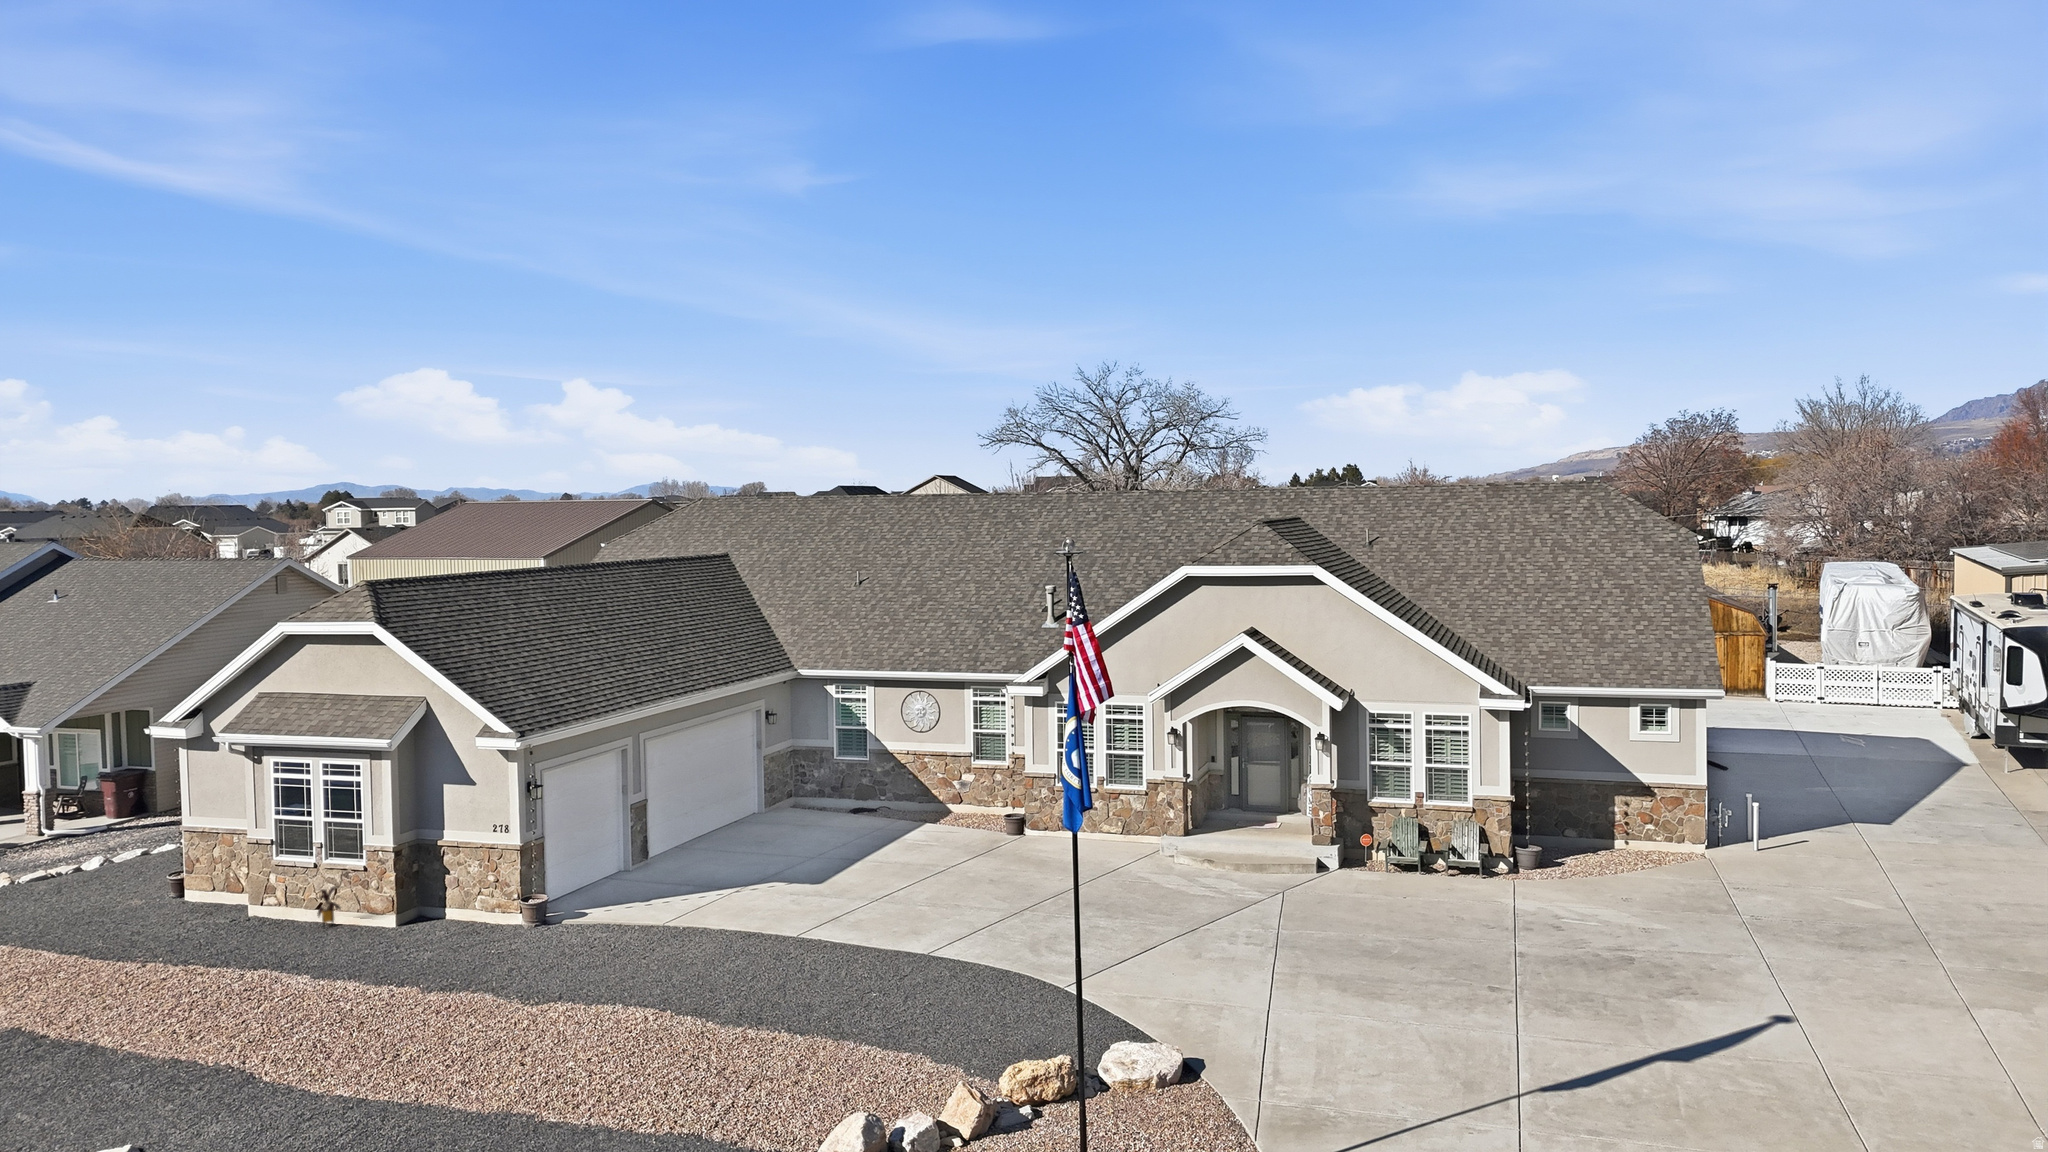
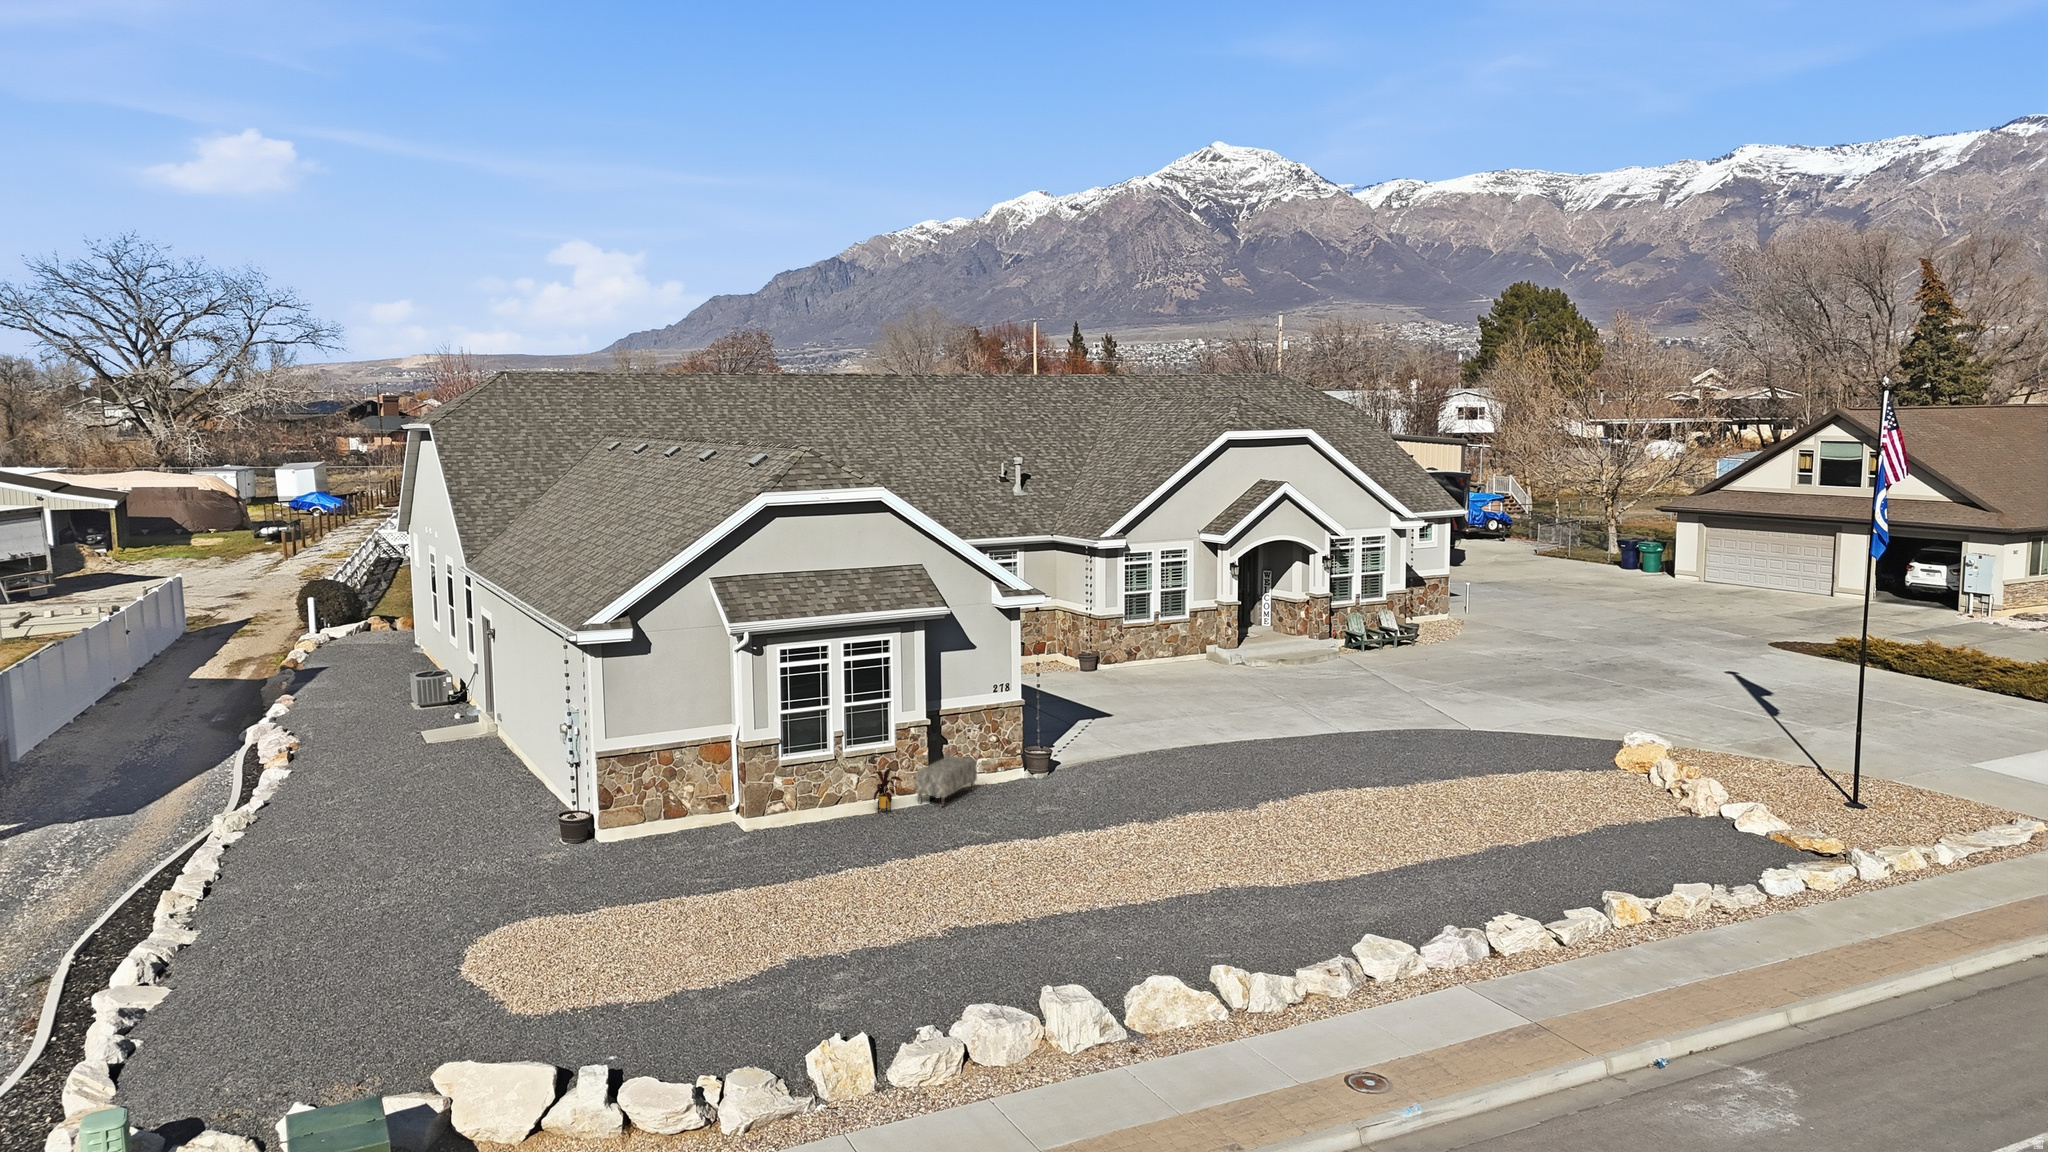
bench: none [359,888,437,934] -> present [915,756,977,806]

